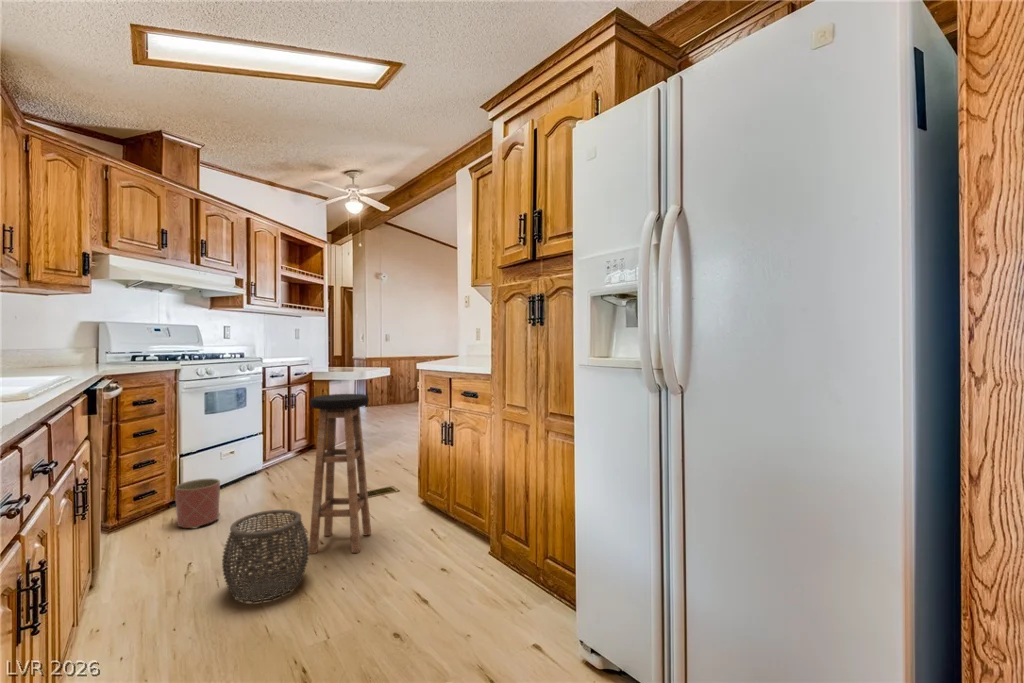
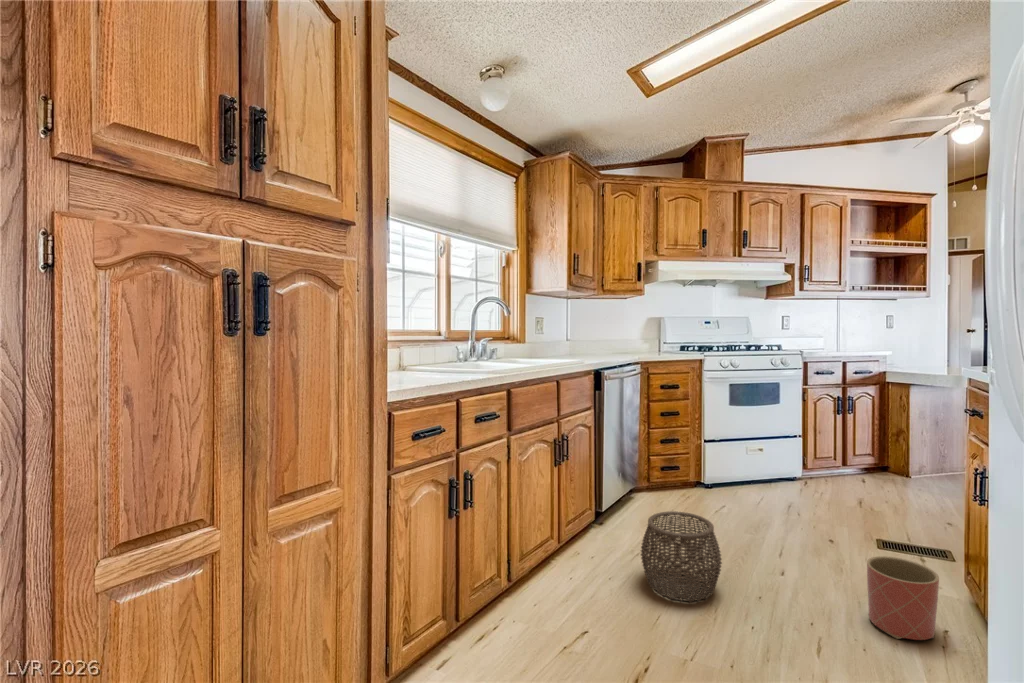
bar stool: present [309,394,371,554] -> none [745,407,834,606]
planter: present [175,478,220,528] -> present [867,556,939,640]

